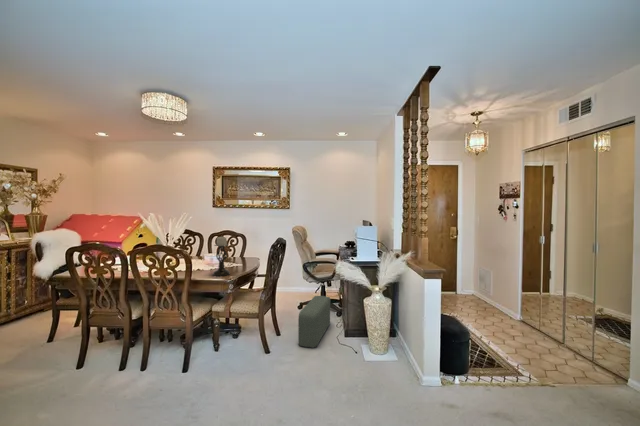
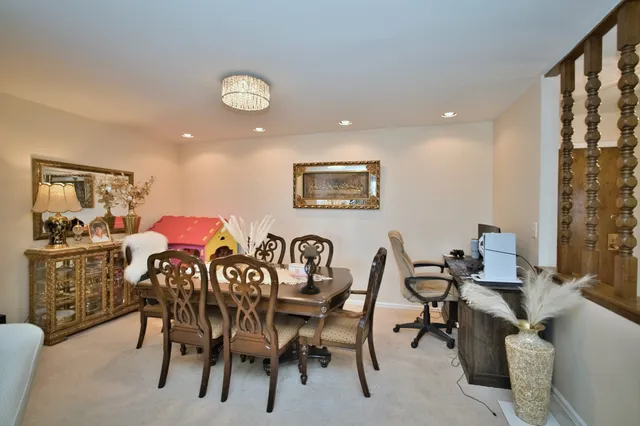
pouf: present [298,296,330,348] -> none [407,321,443,396]

